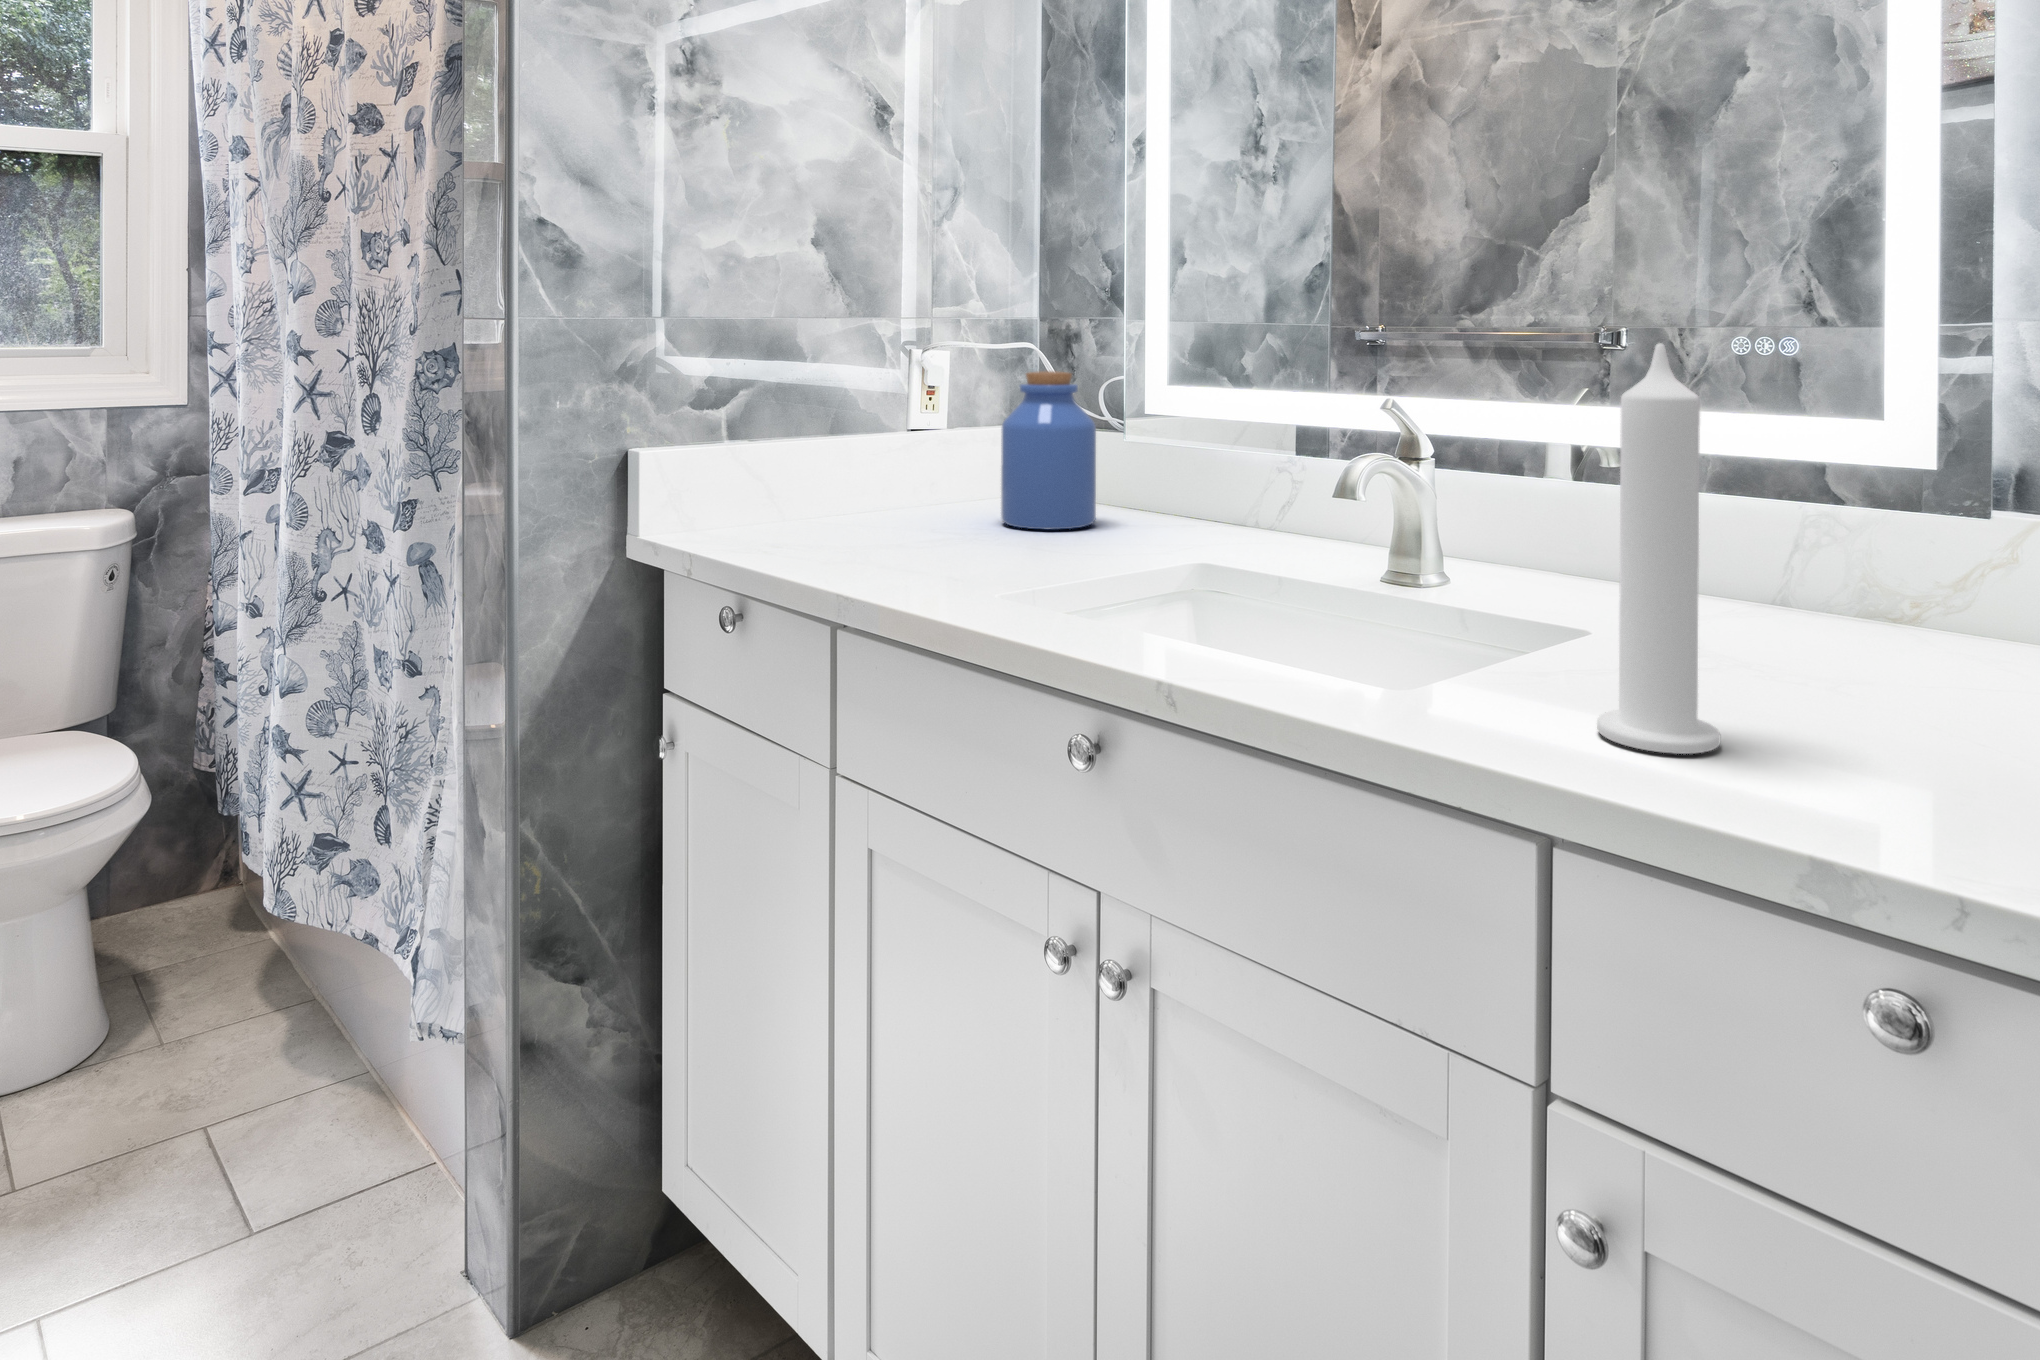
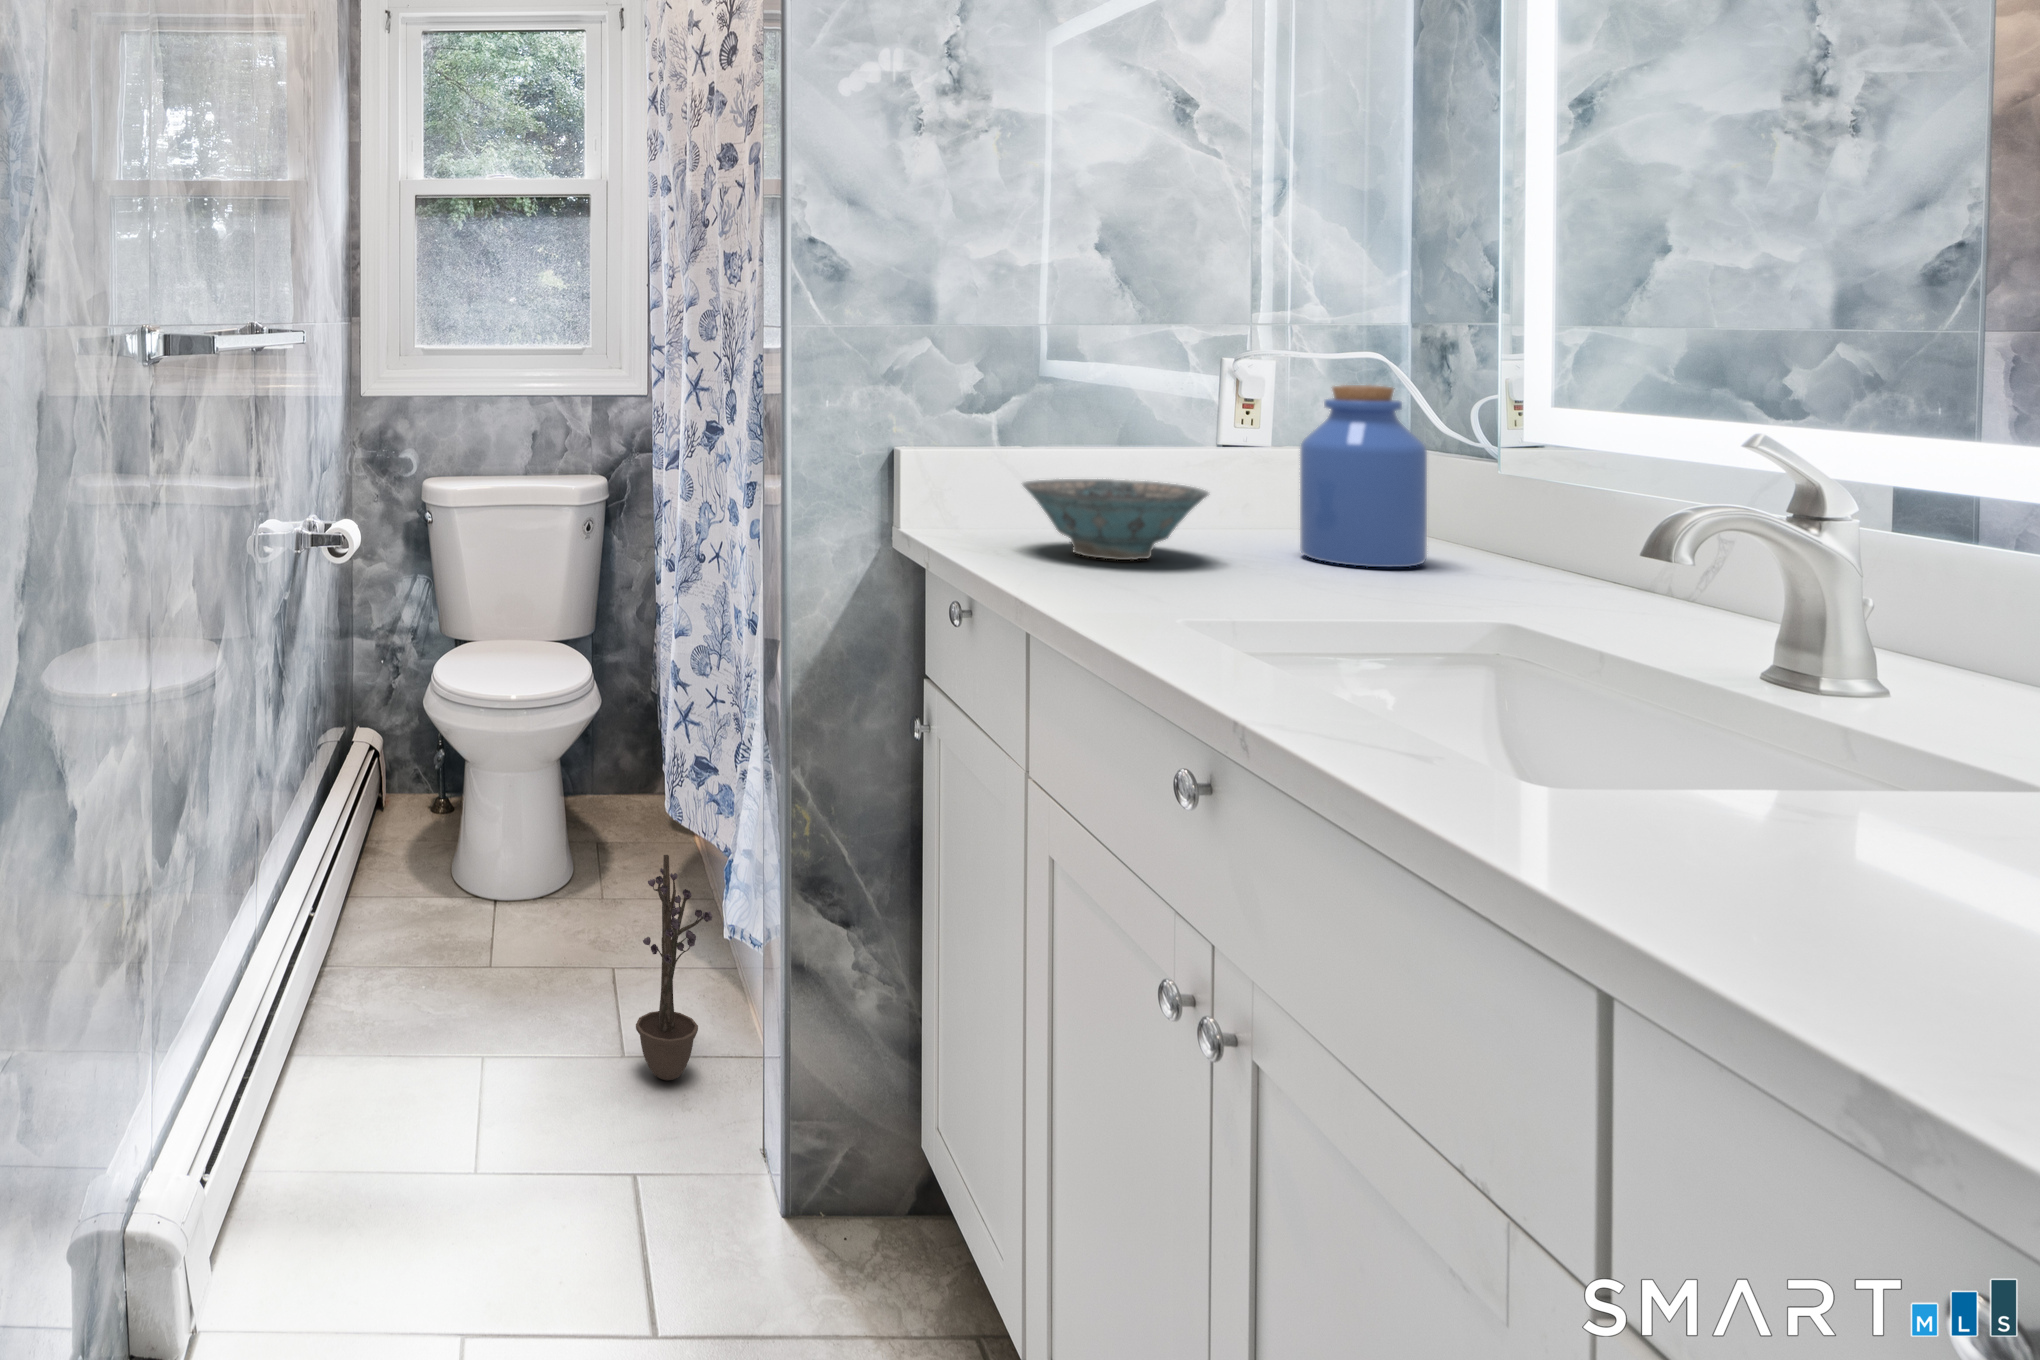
candle: present [1597,343,1721,754] -> none [1700,364,1894,897]
ceramic bowl: none [784,468,953,547] -> present [1023,479,1209,560]
decorative plant: none [271,965,366,1242] -> present [636,855,712,1081]

